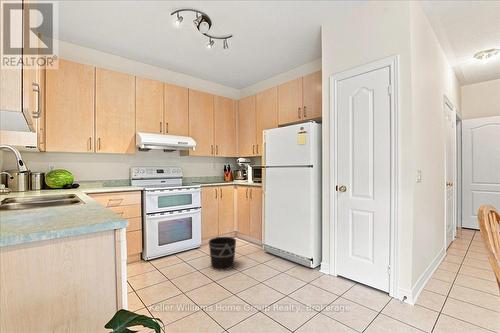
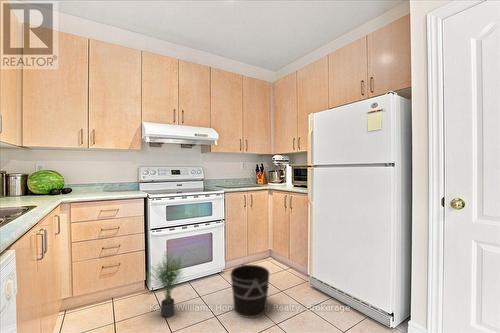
potted plant: none [144,227,178,274] -> present [151,255,181,317]

